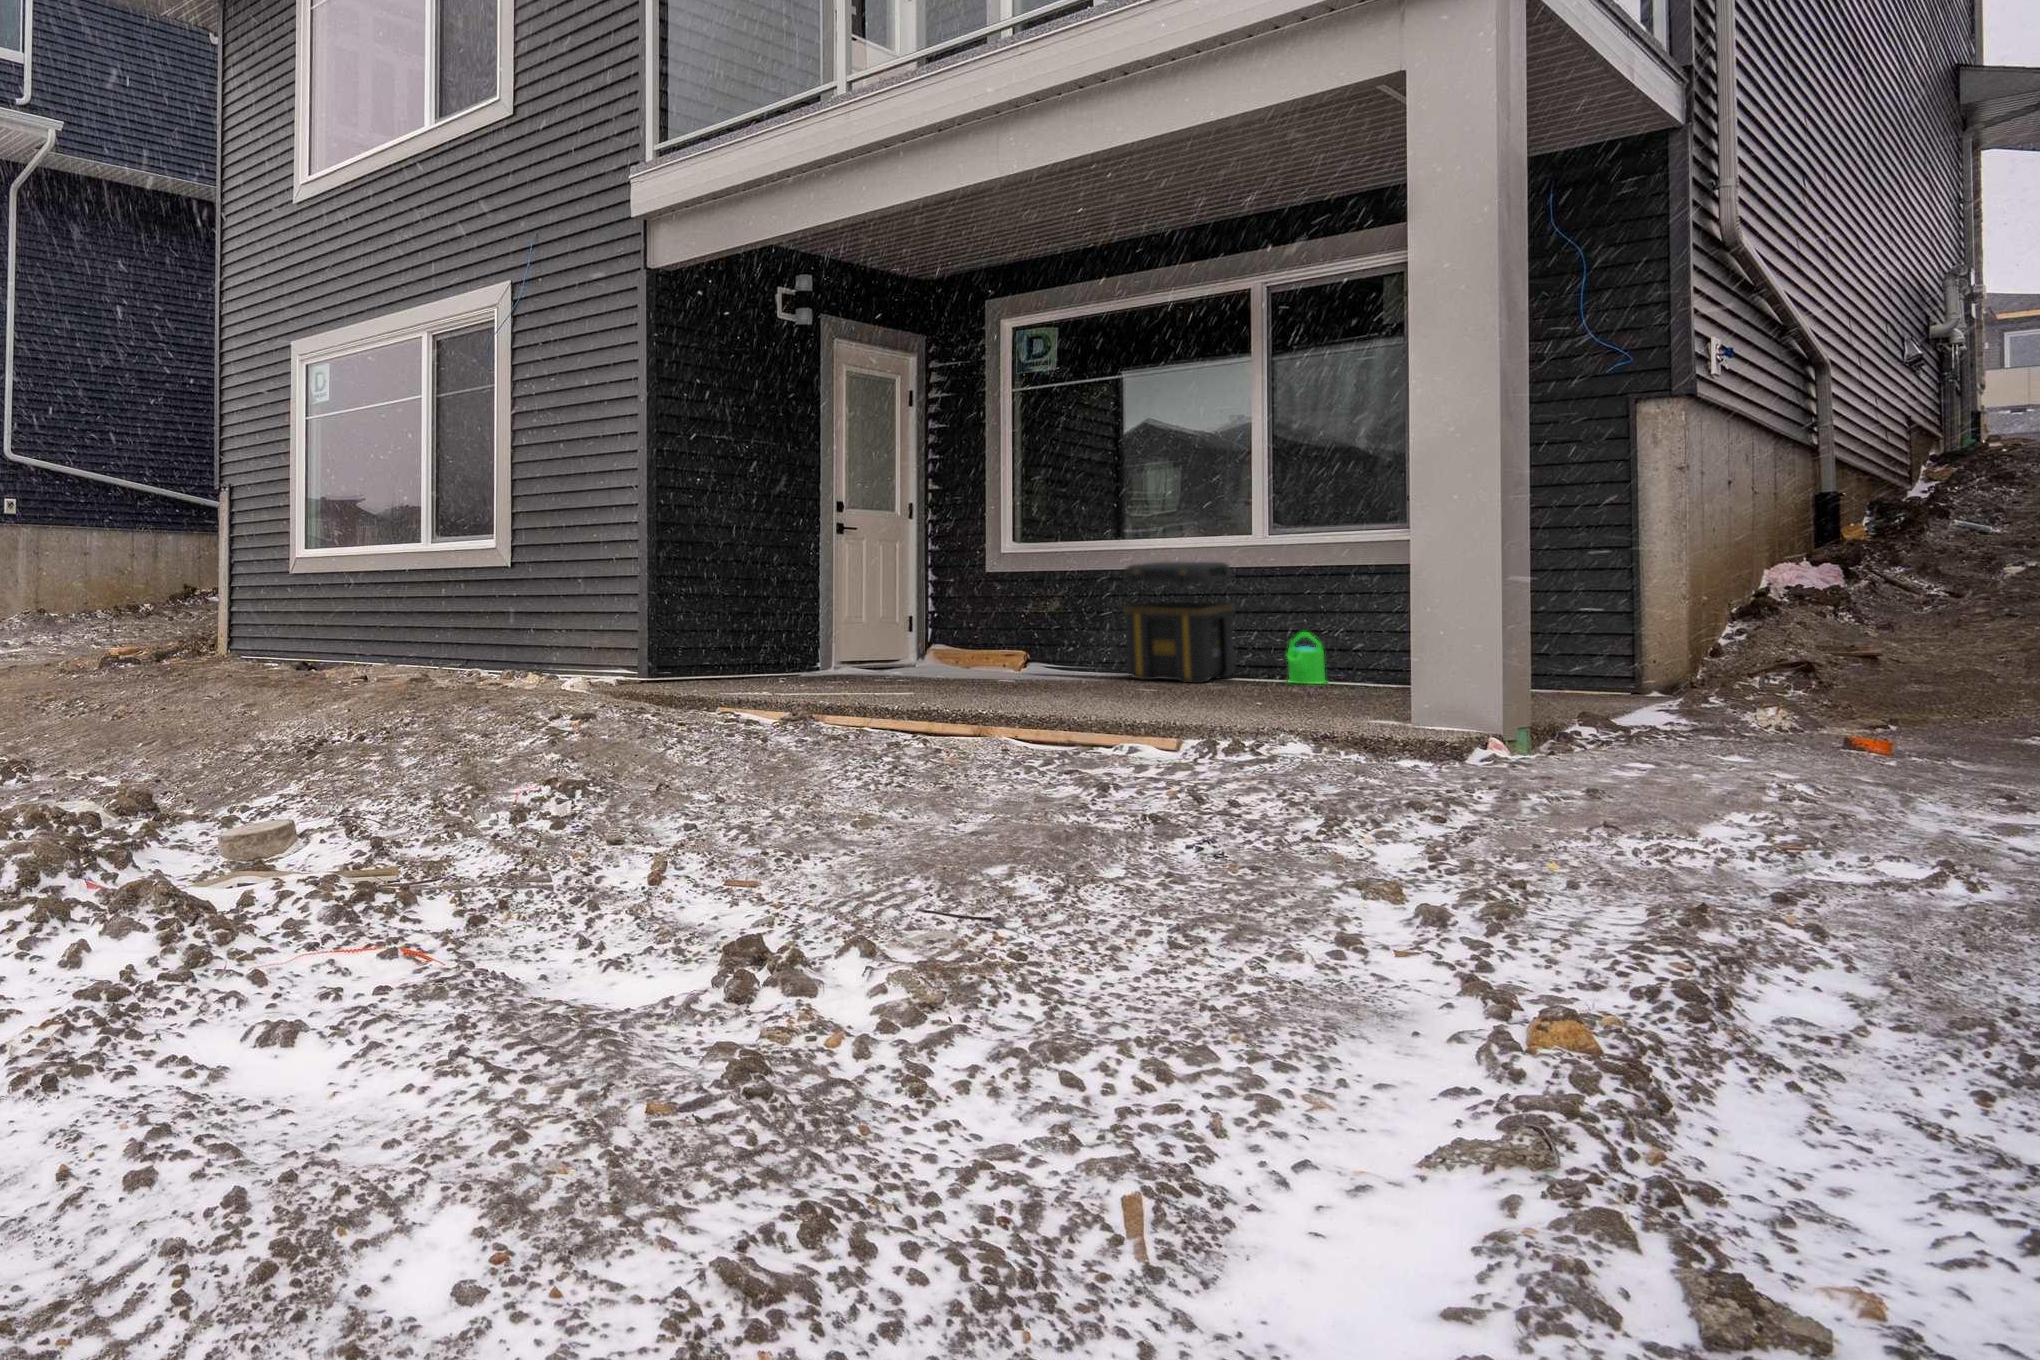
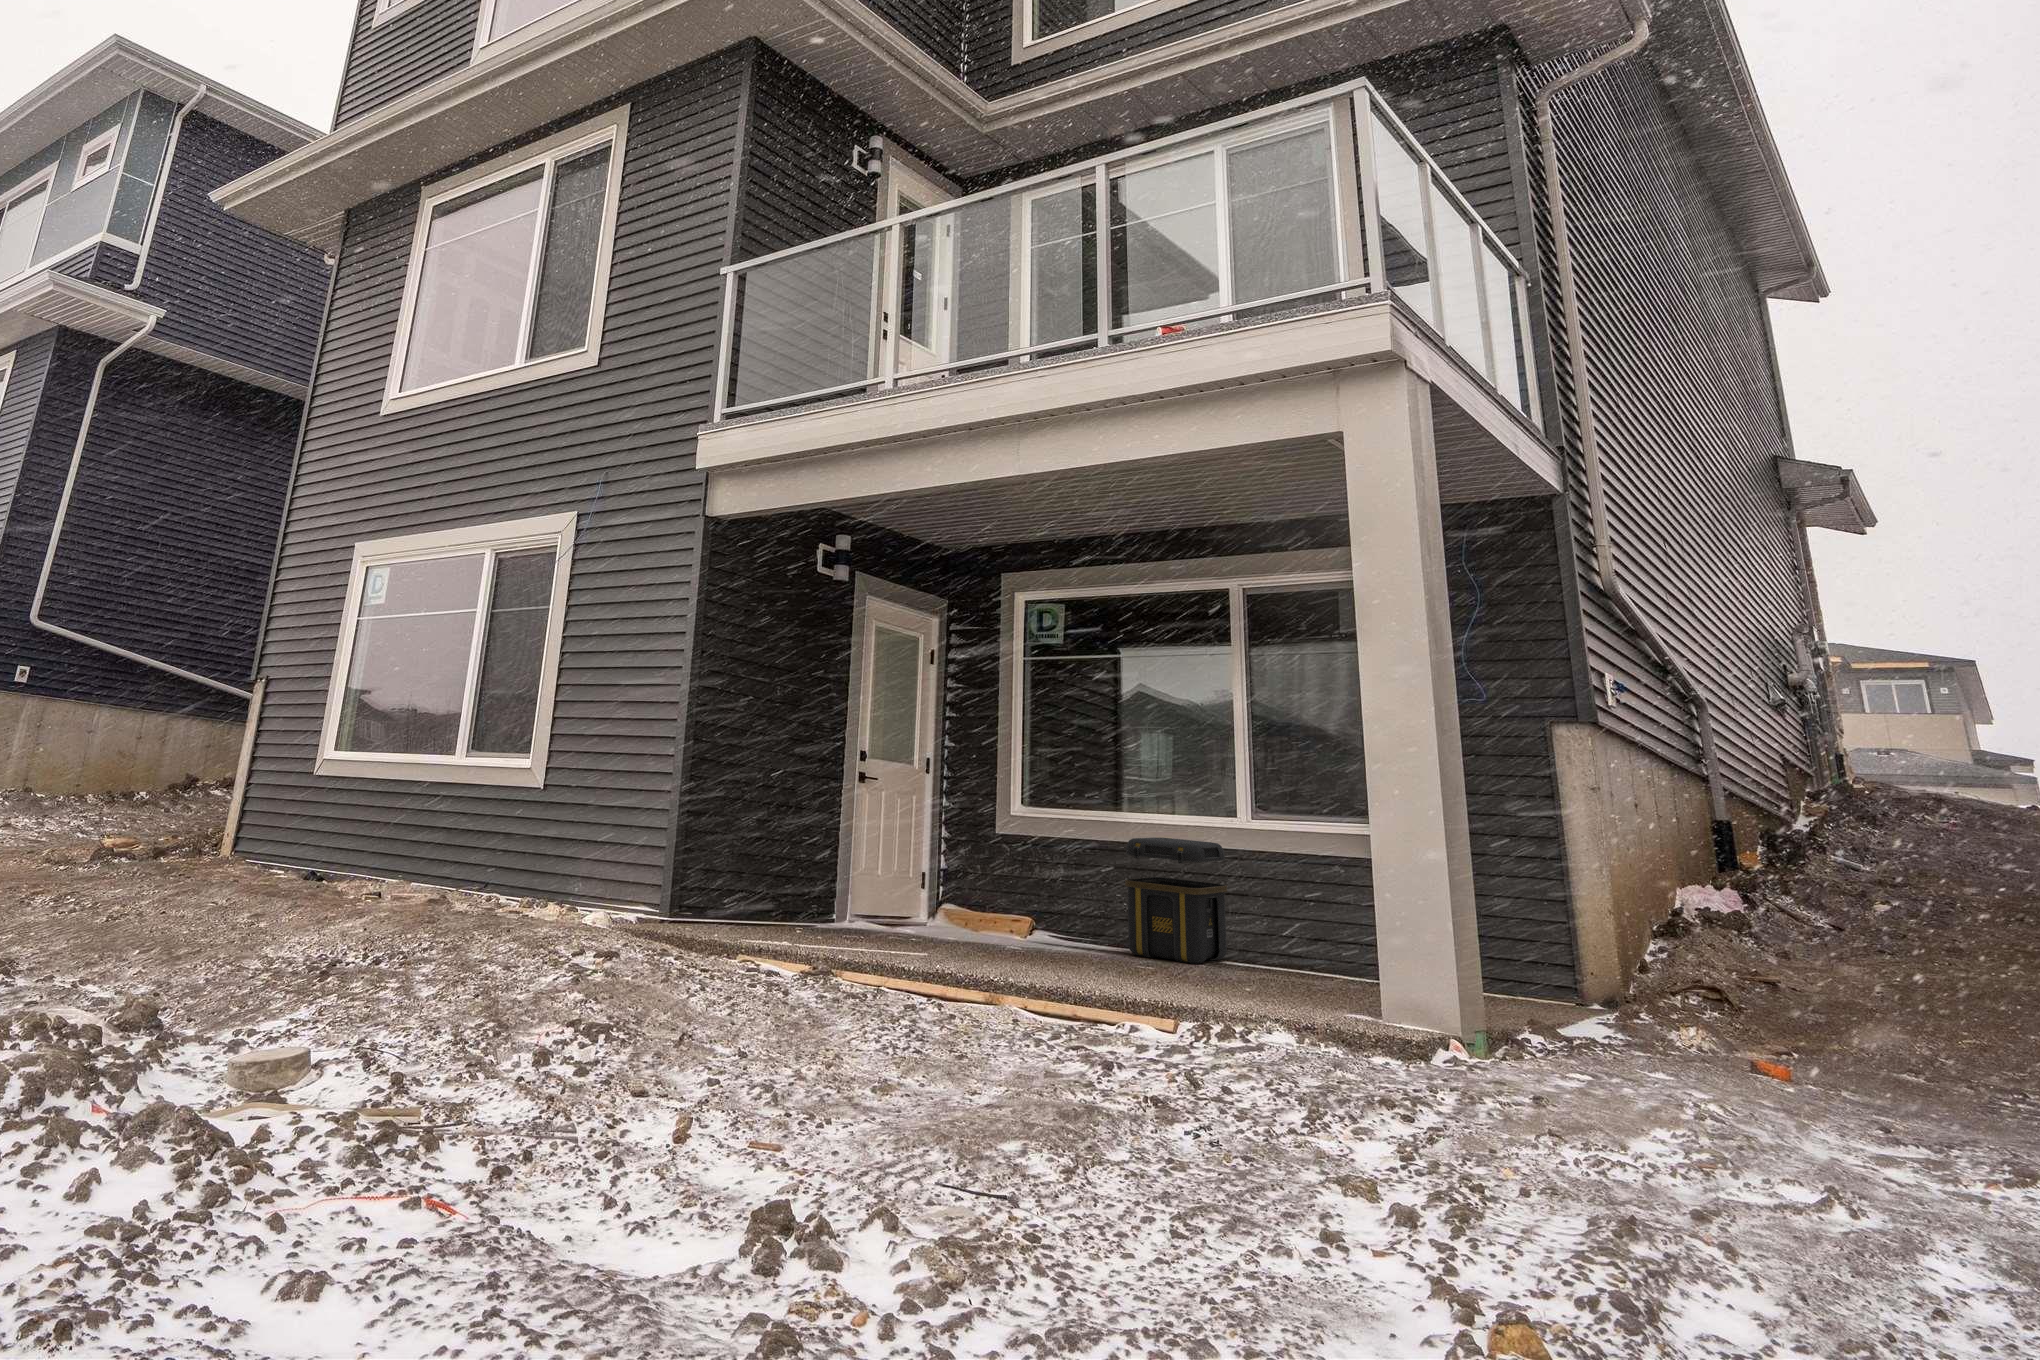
watering can: present [1287,632,1326,684] -> none [1273,919,1312,973]

